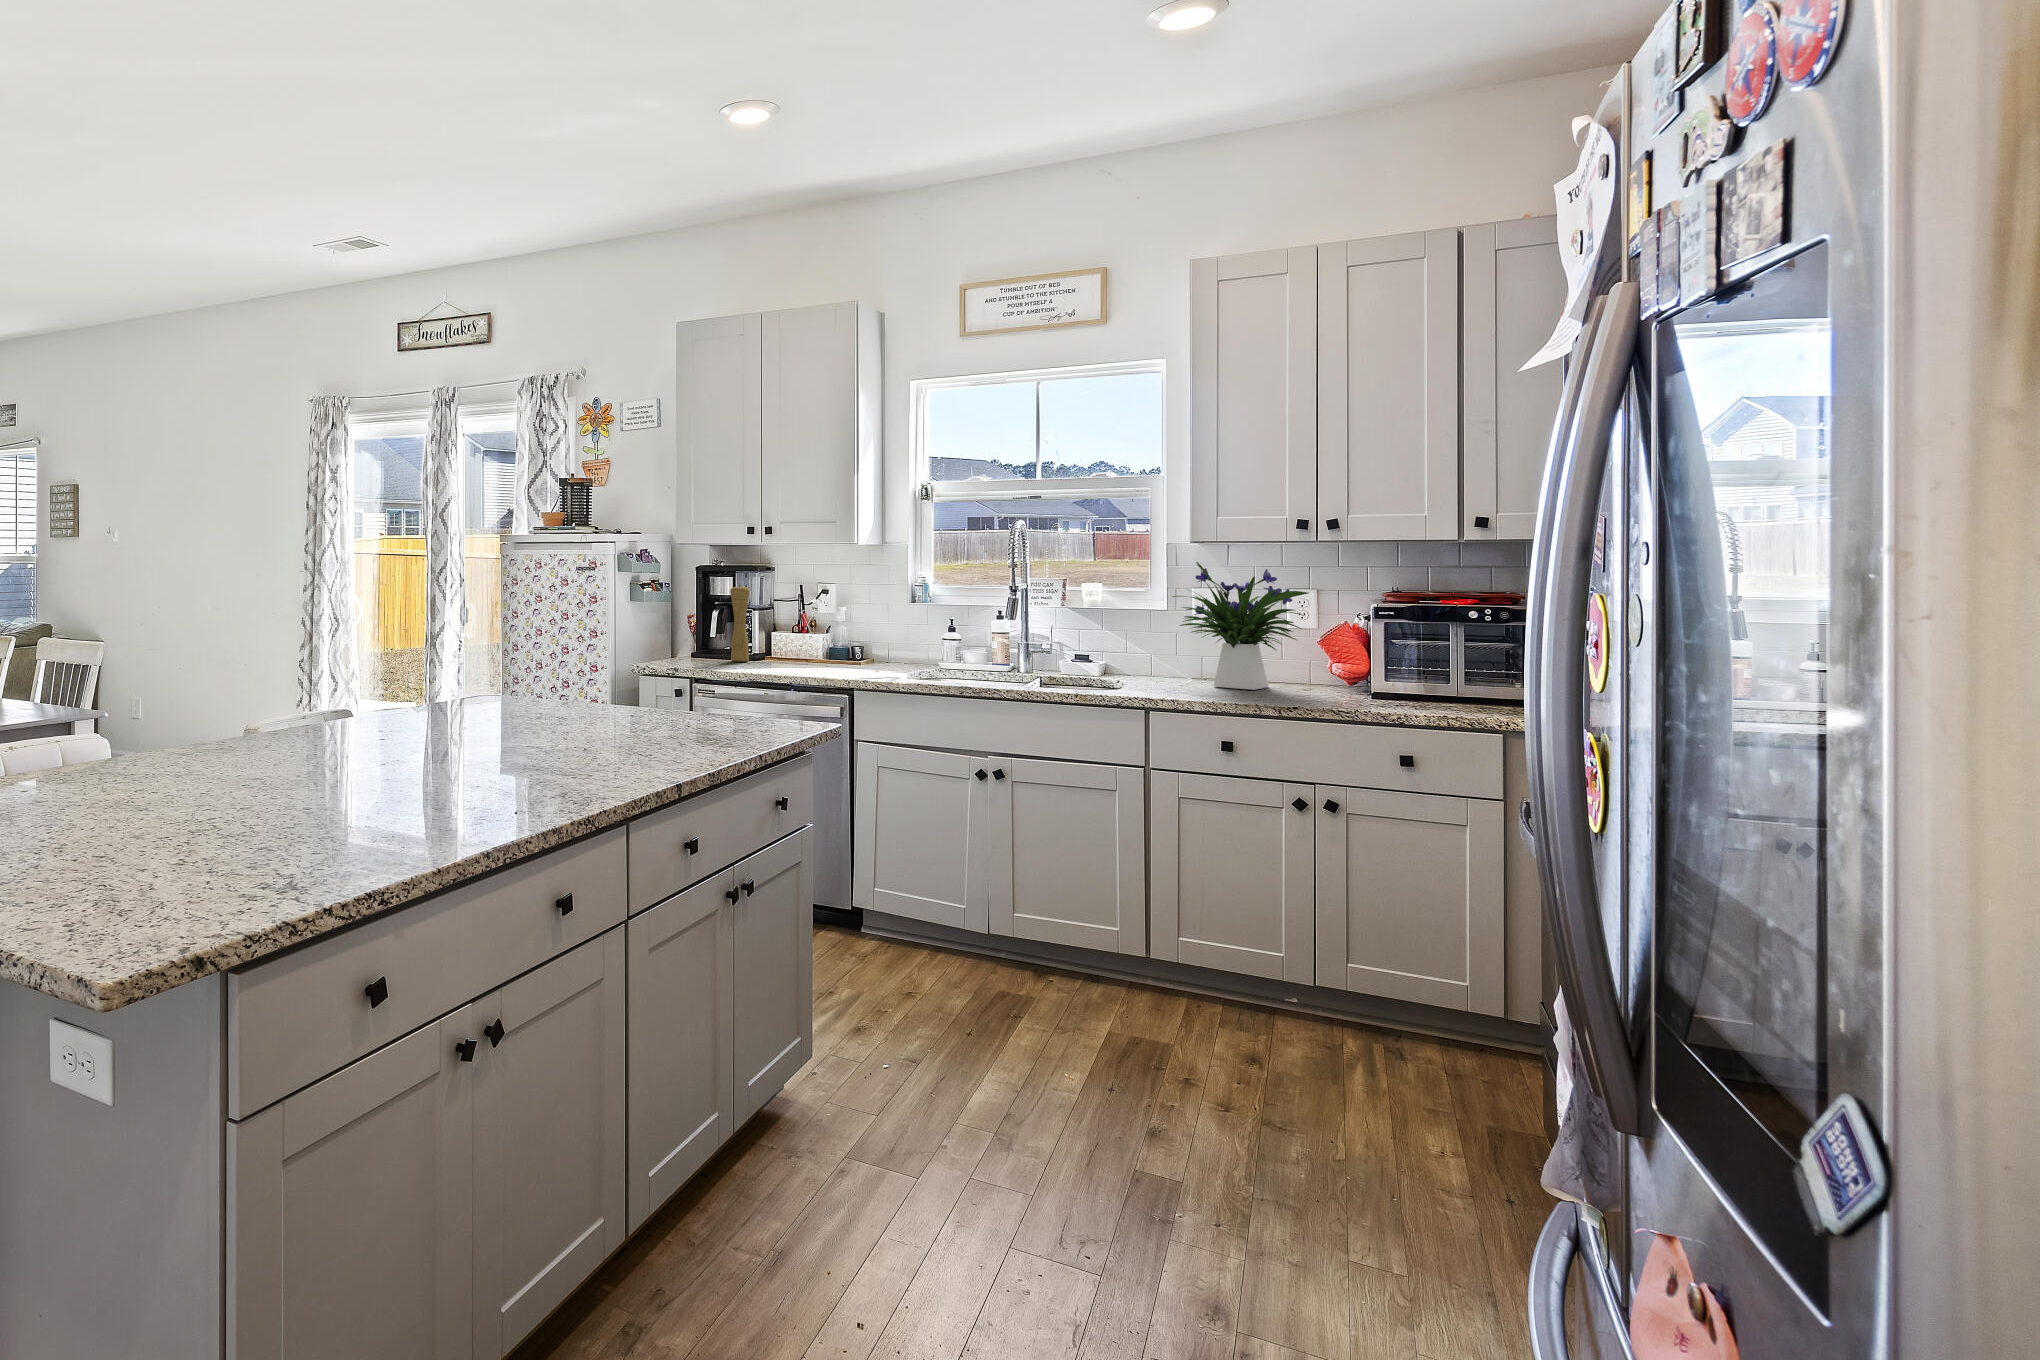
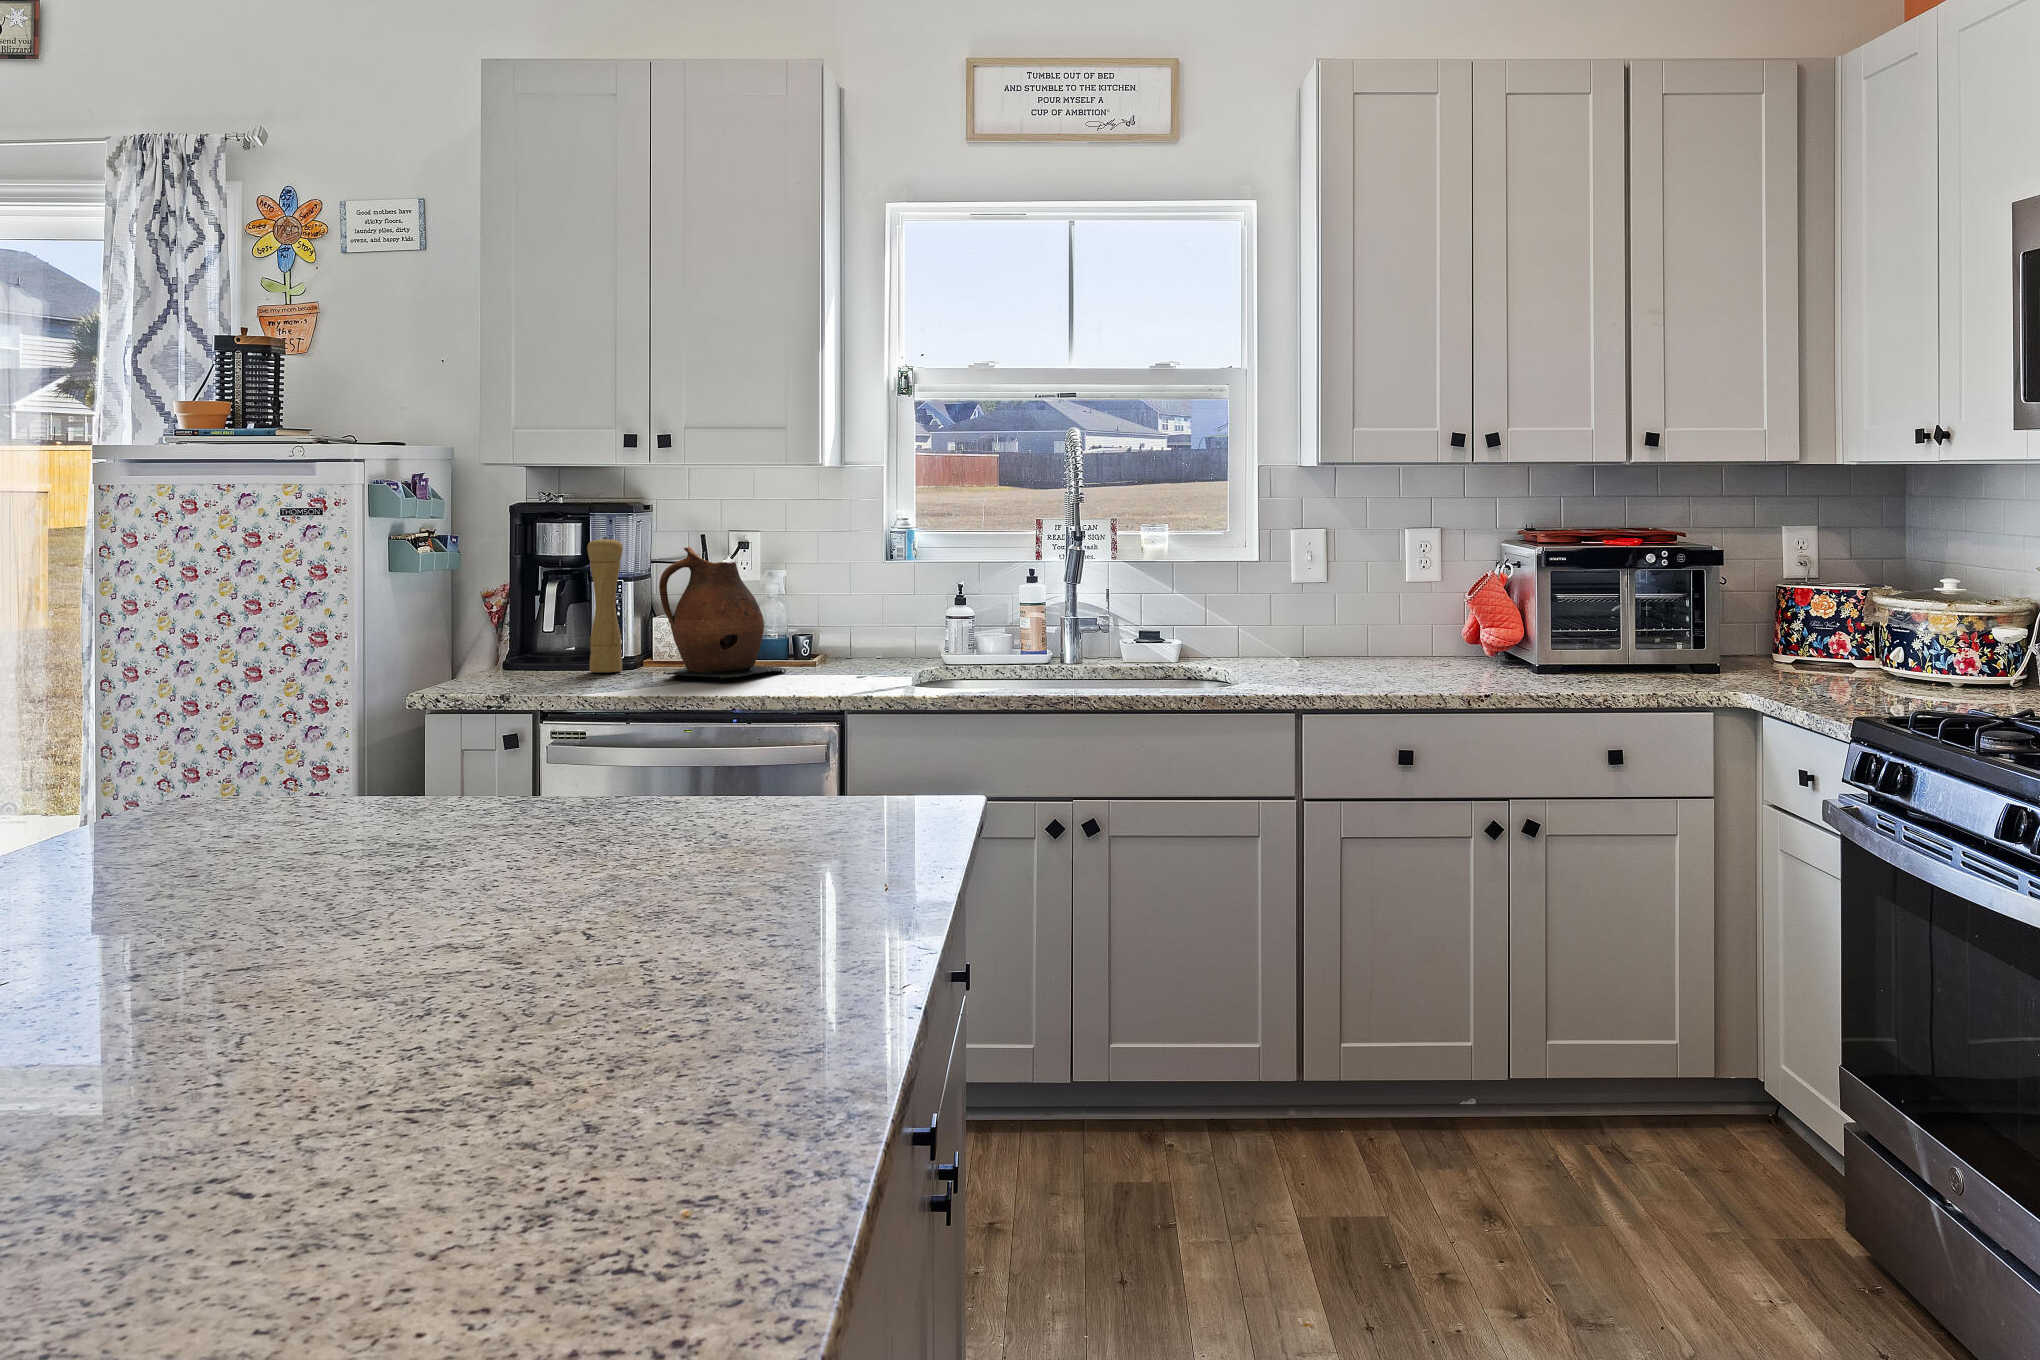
flower arrangement: present [1173,562,1309,690] -> none [1288,492,1455,671]
ceramic pitcher: none [765,592,837,669] -> present [659,547,786,680]

